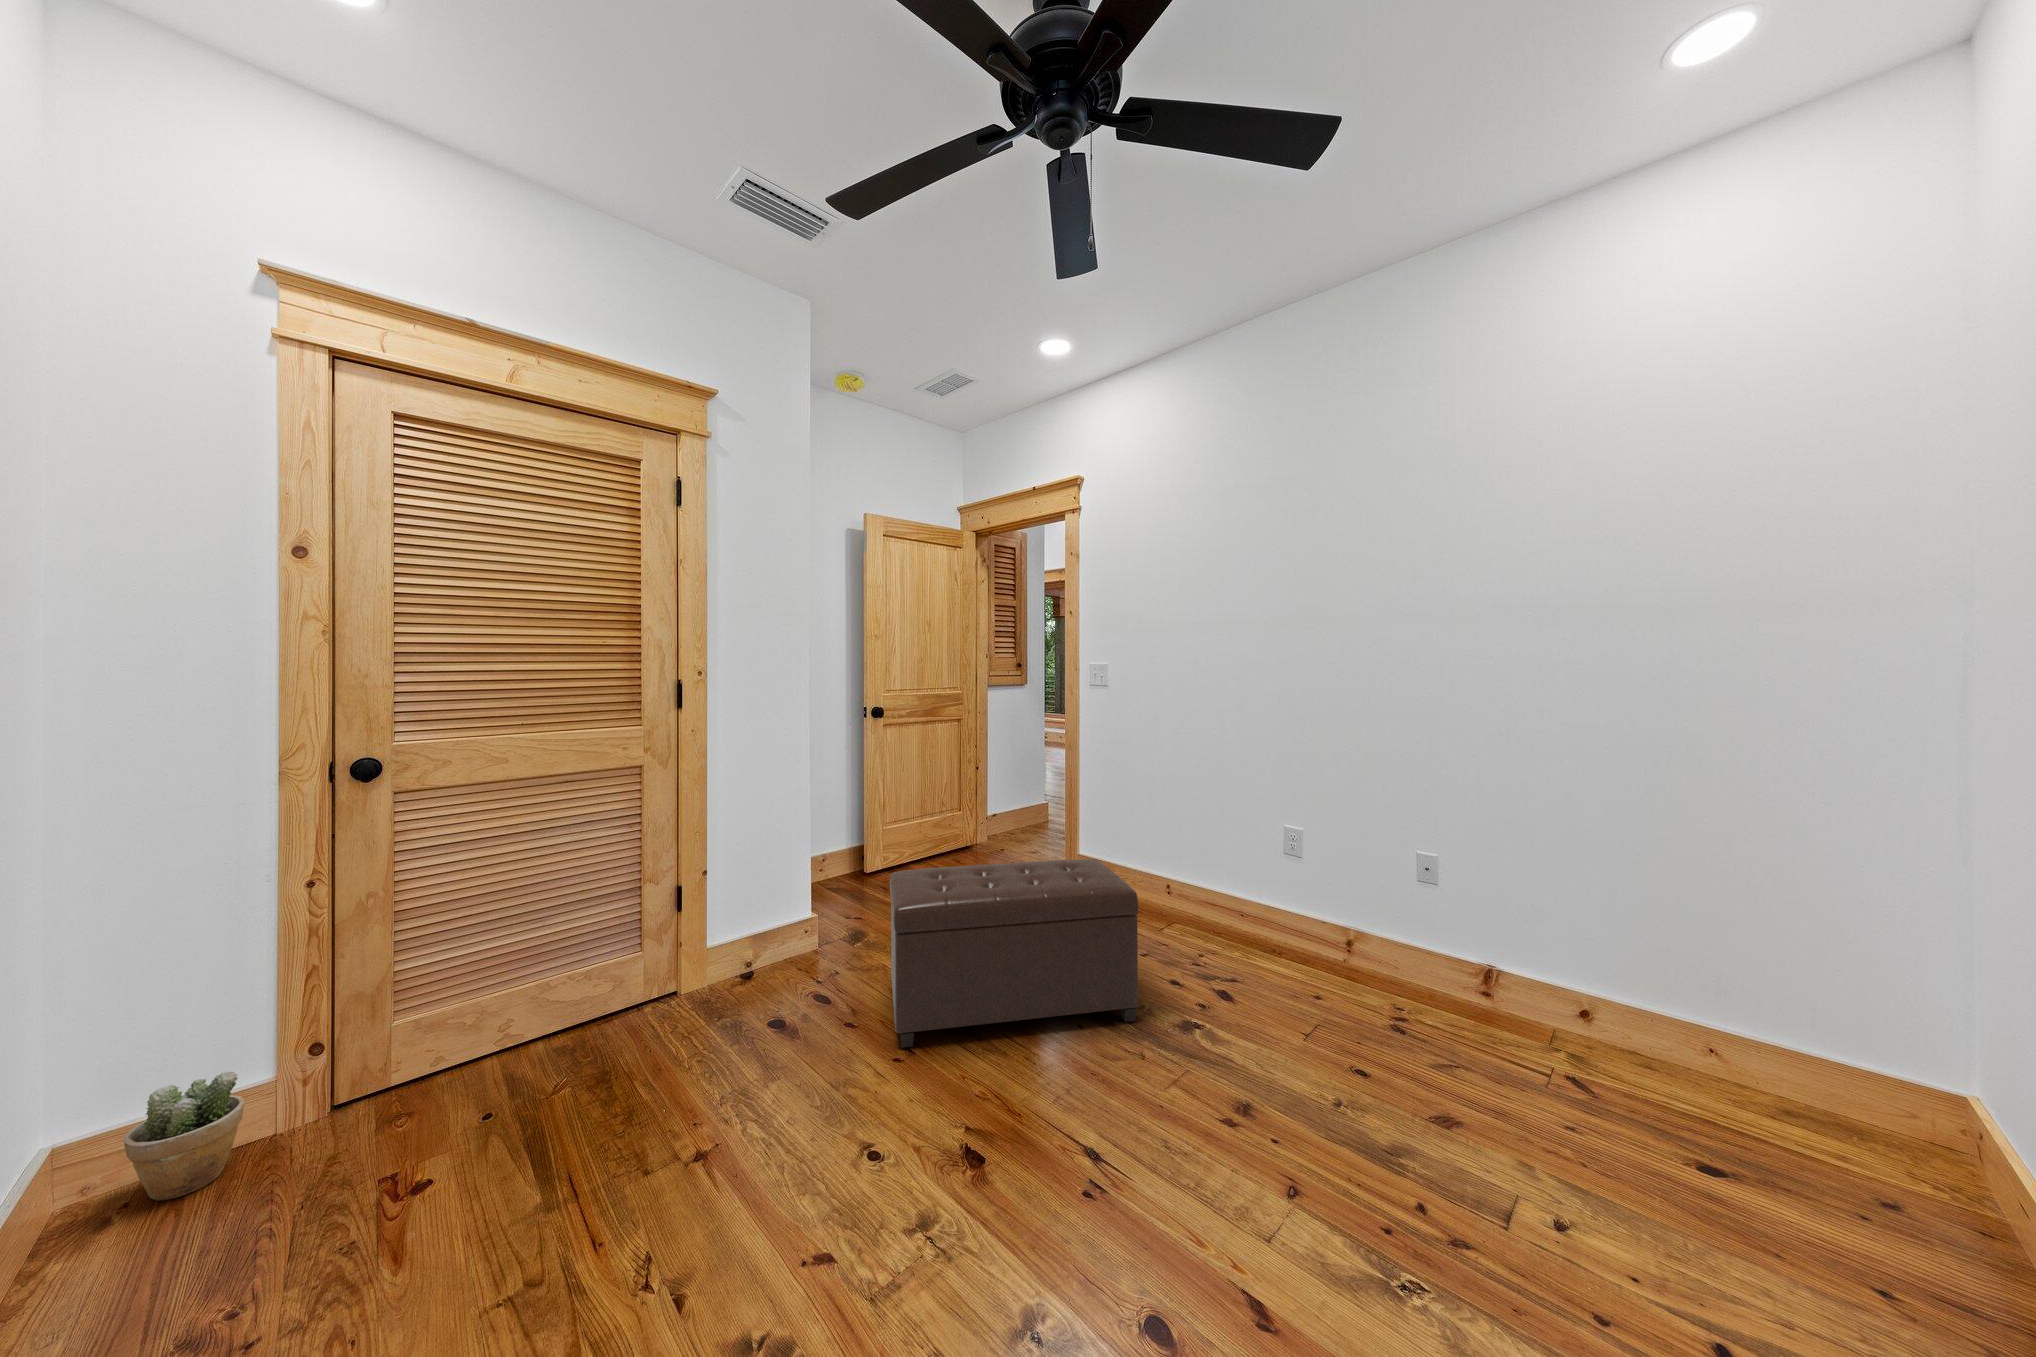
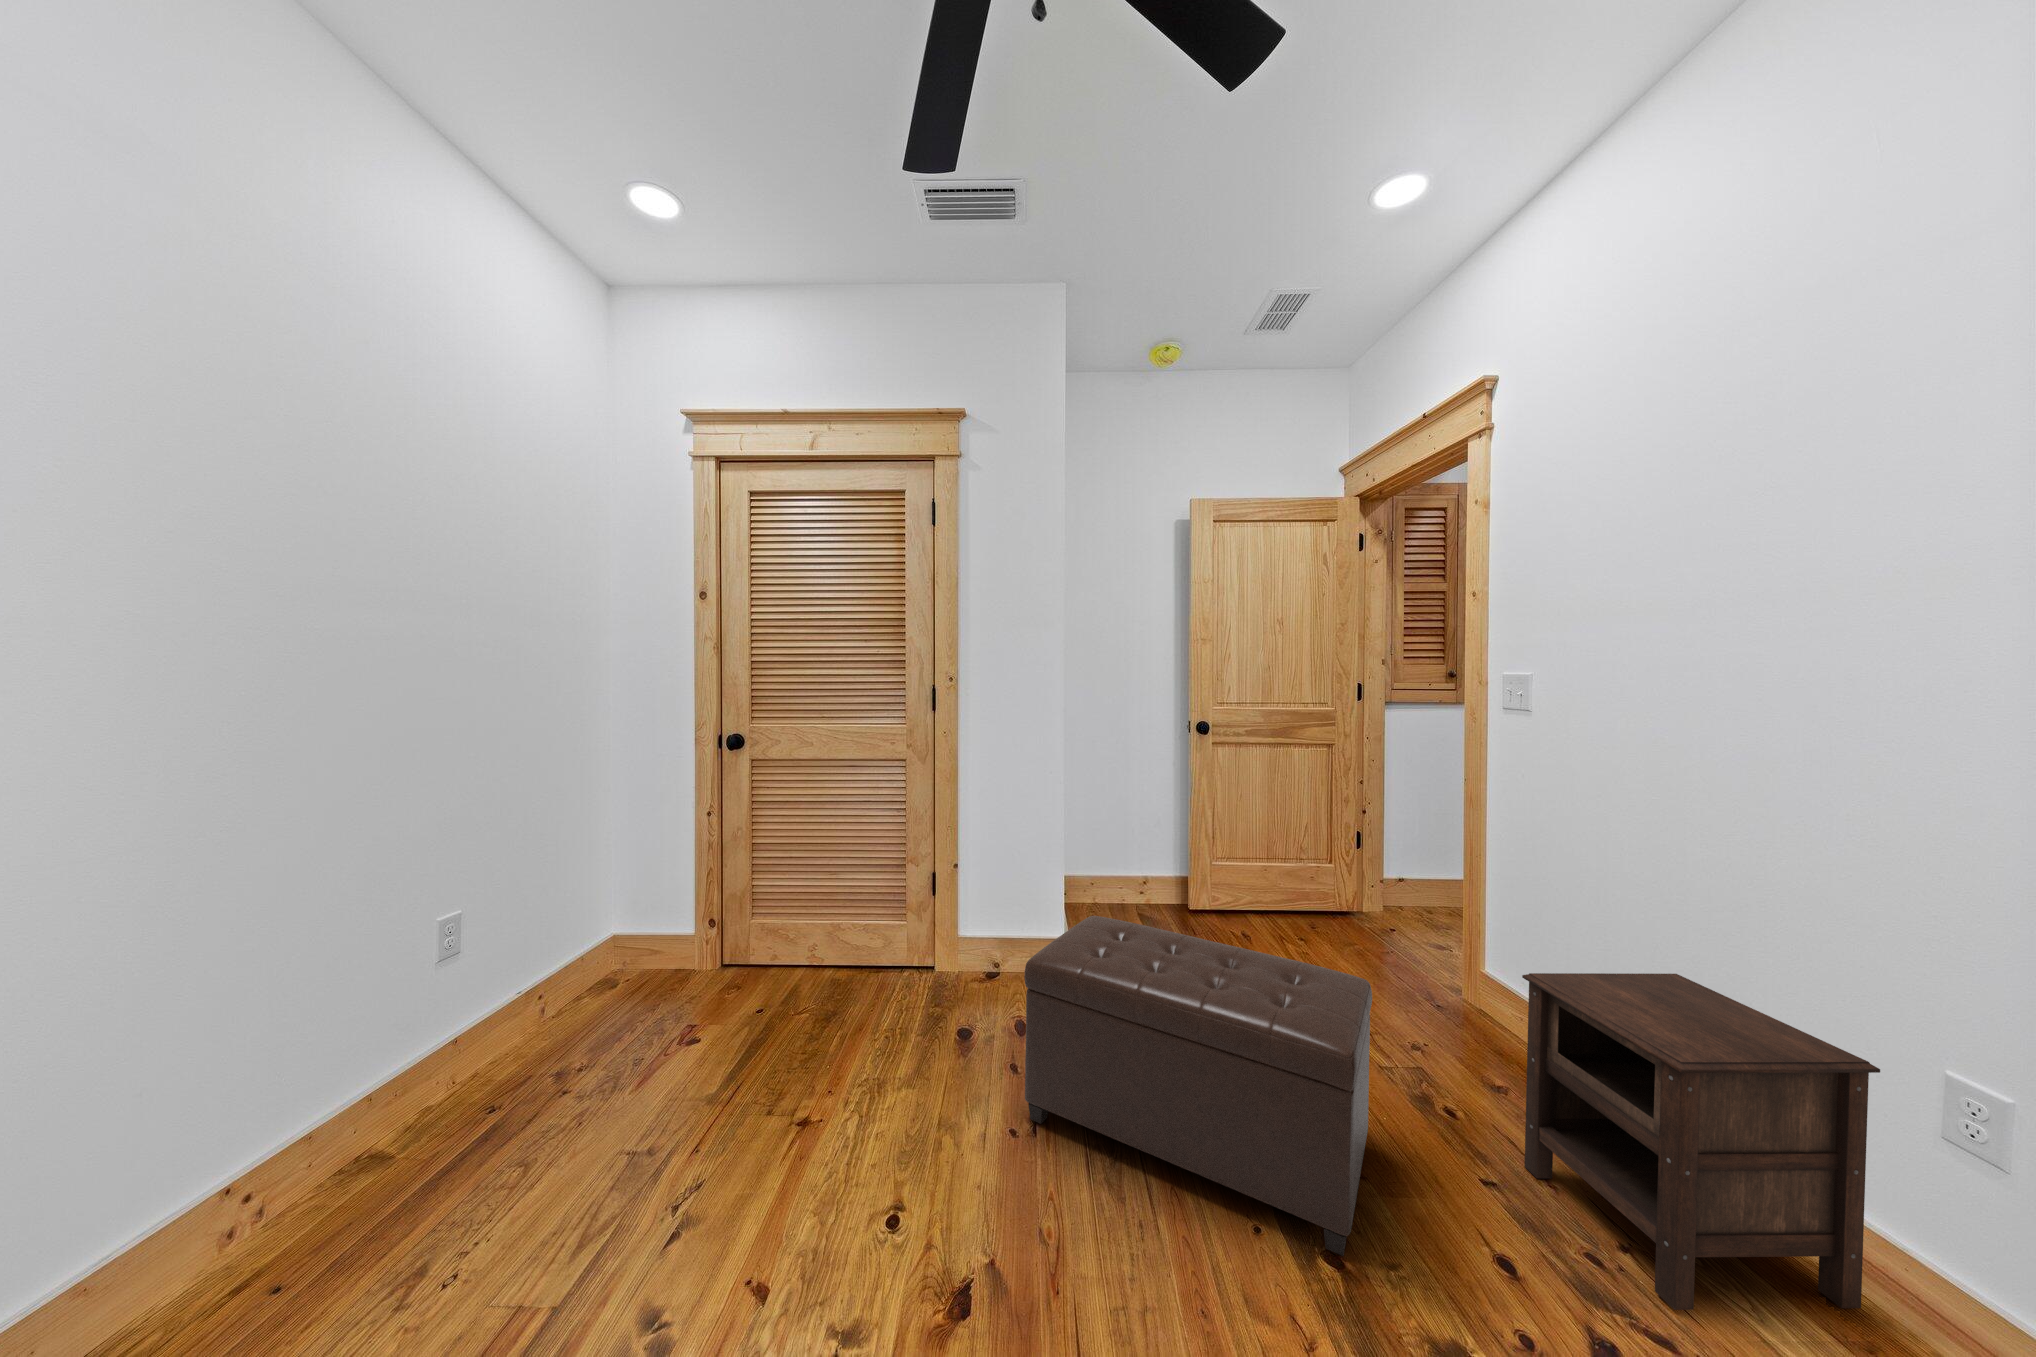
nightstand: none [1161,820,1292,976] -> present [1522,973,1880,1310]
potted plant: present [123,1072,244,1200] -> none [603,928,657,997]

